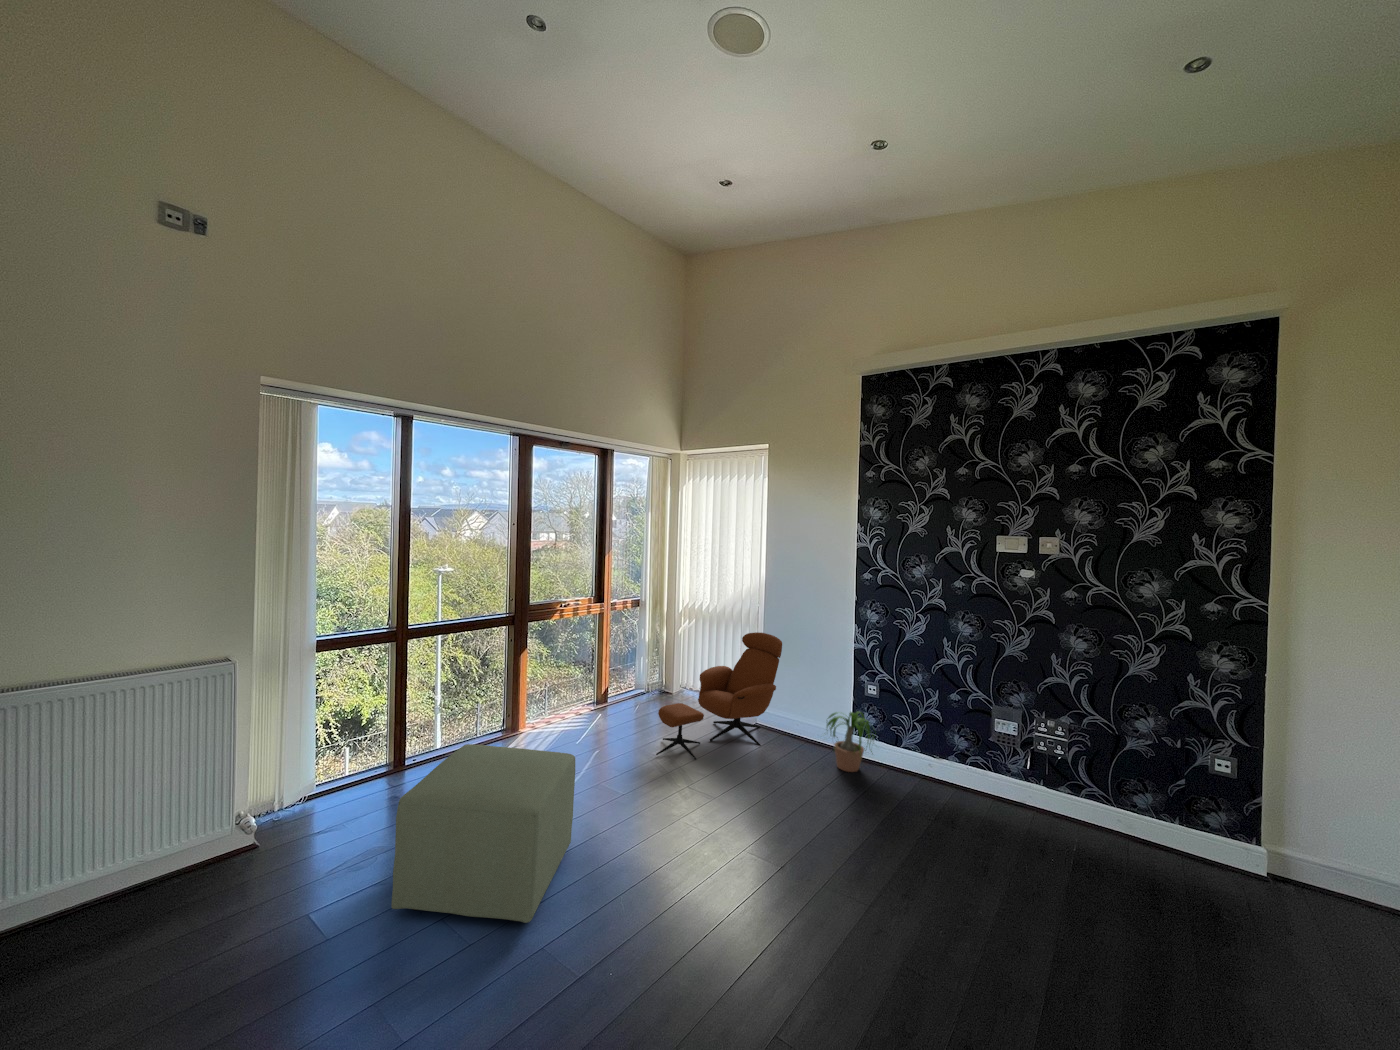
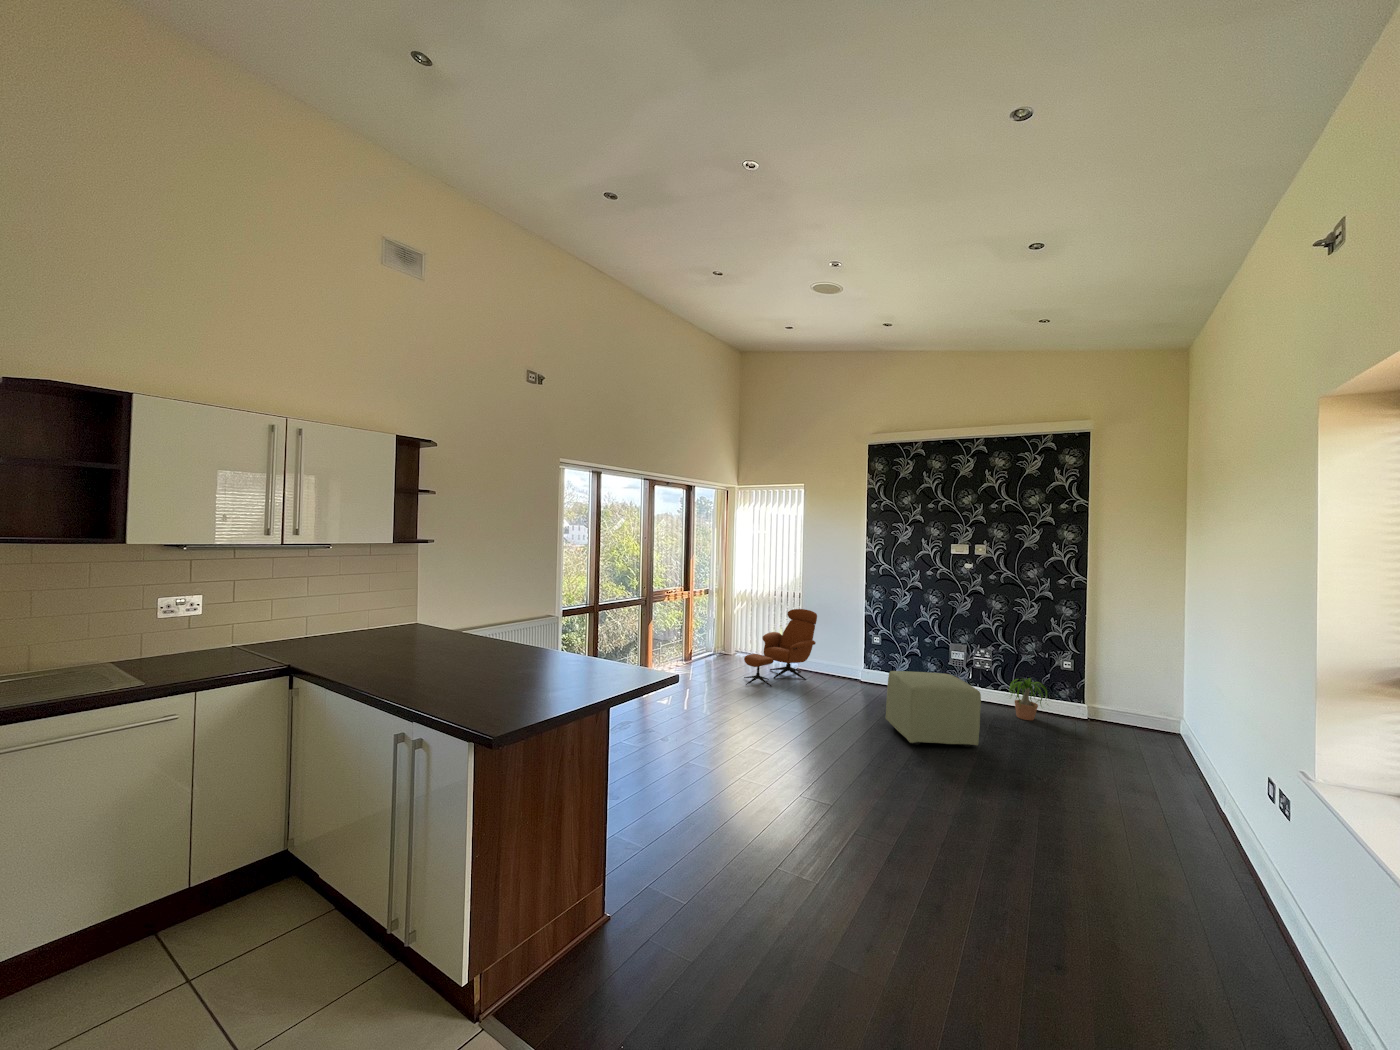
potted plant: present [827,711,874,772] -> present [1009,678,1047,720]
ottoman: present [391,744,575,923] -> present [886,671,981,747]

